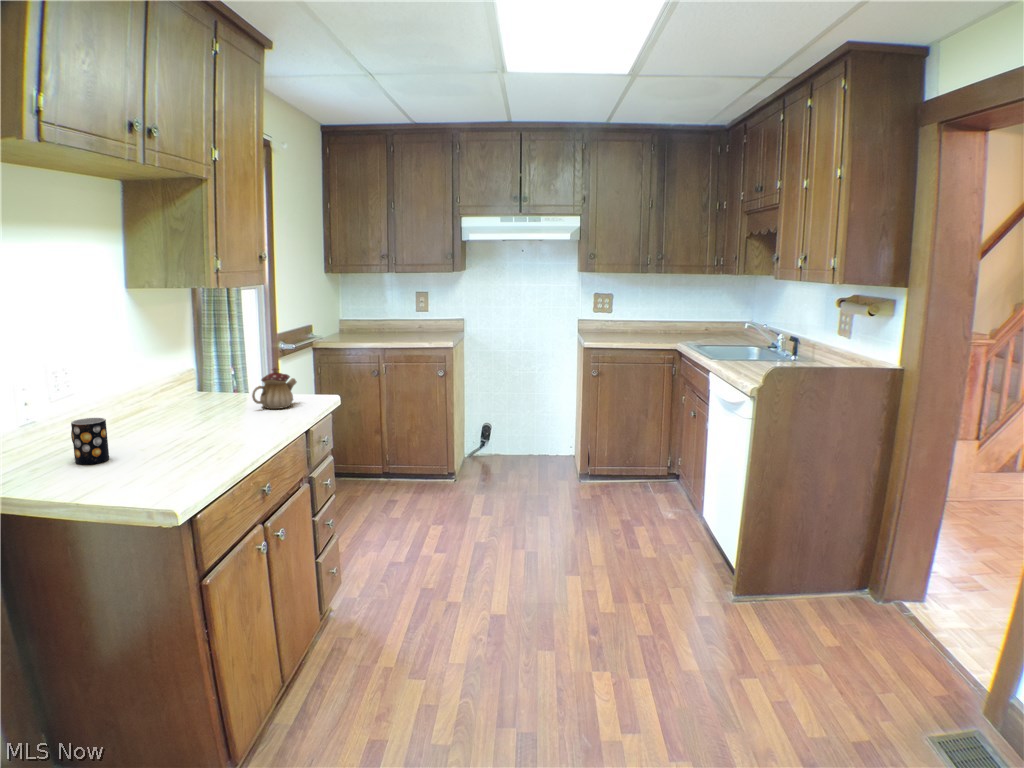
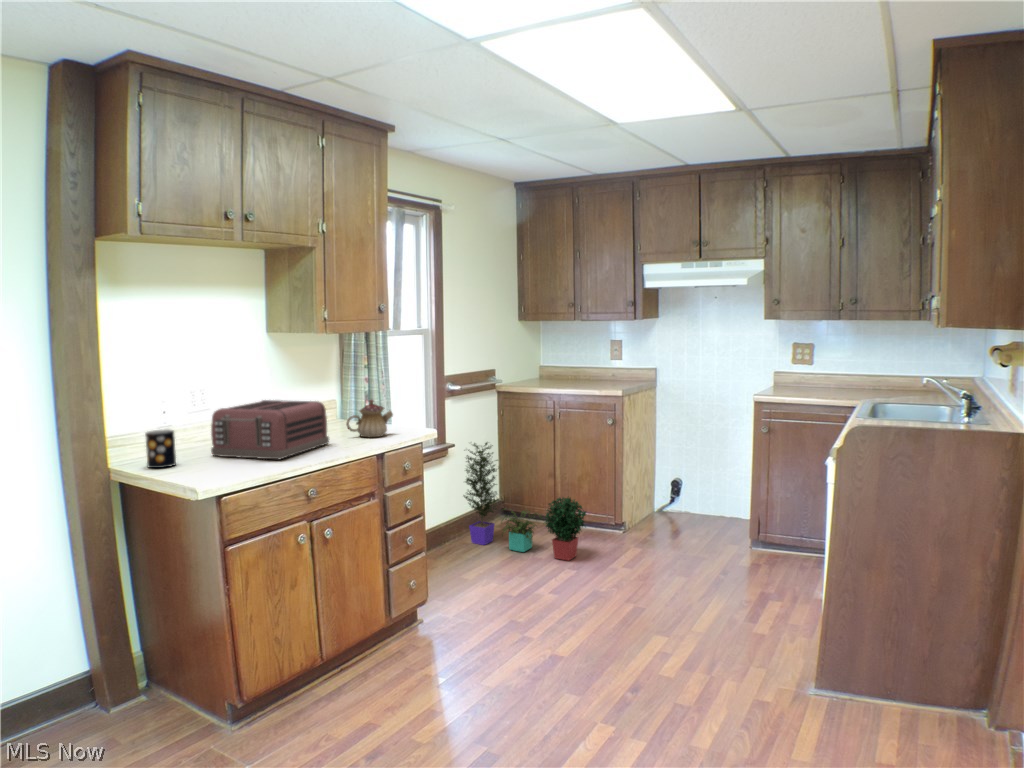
toaster: none [130,374,248,444] -> present [211,400,329,459]
potted plant: none [295,403,438,515] -> present [464,442,586,561]

